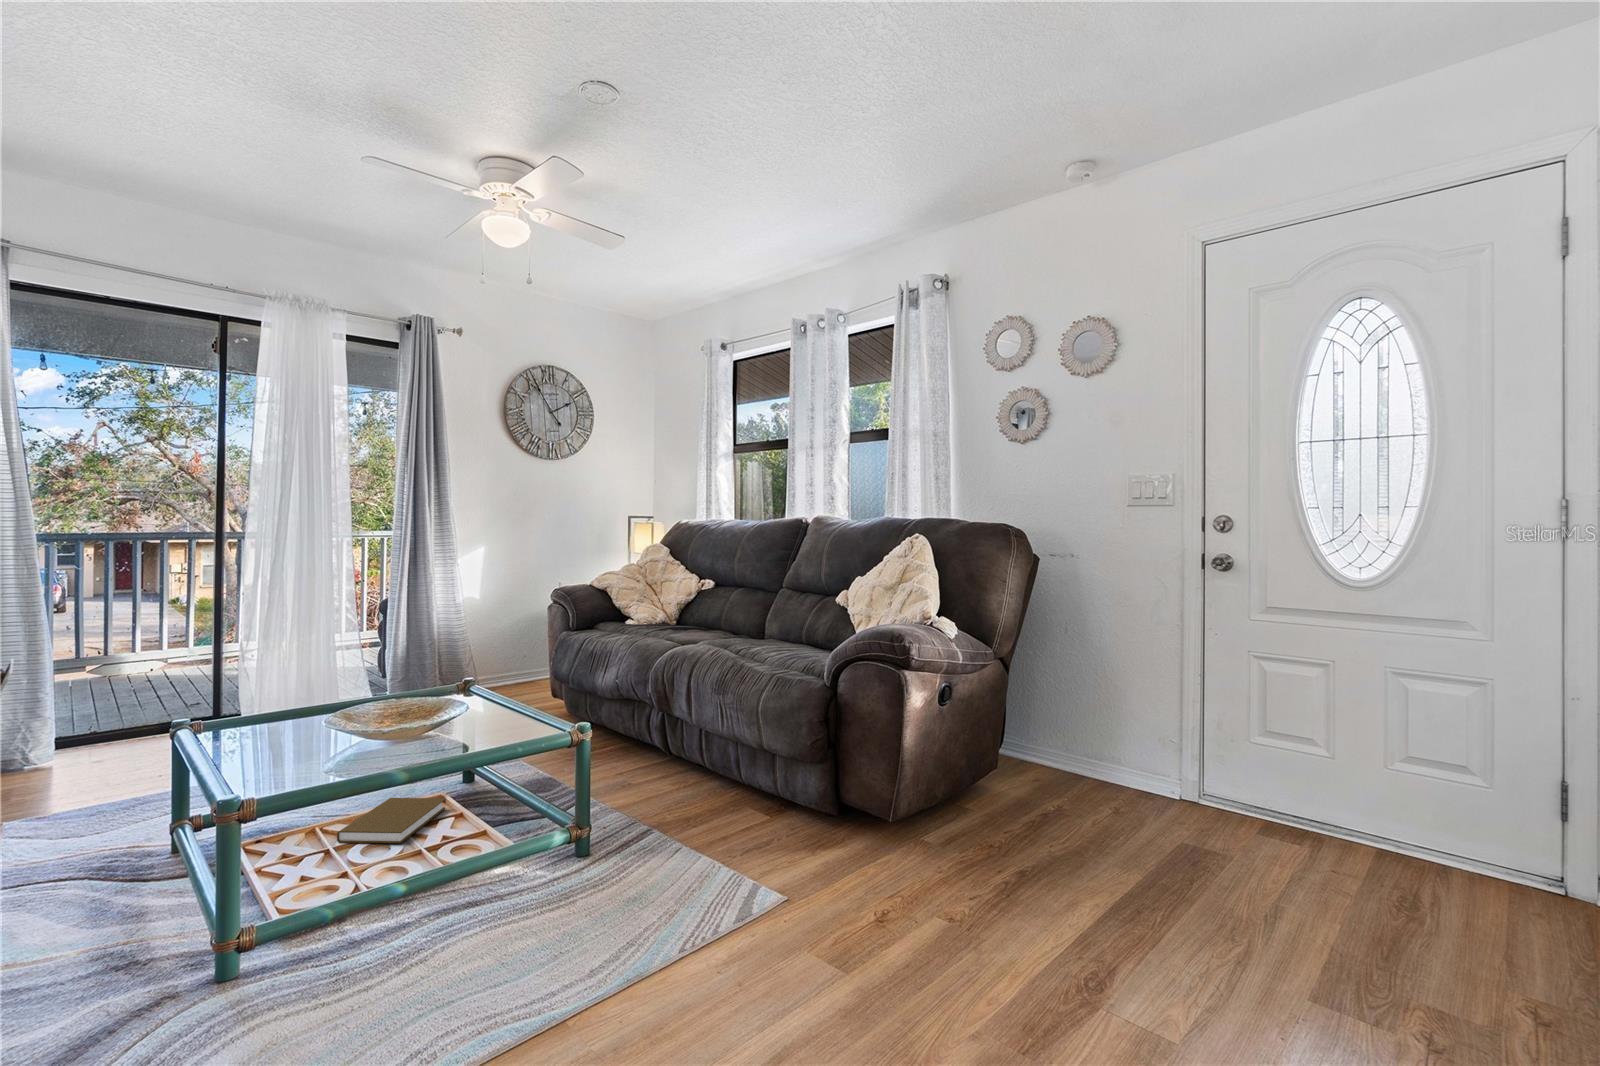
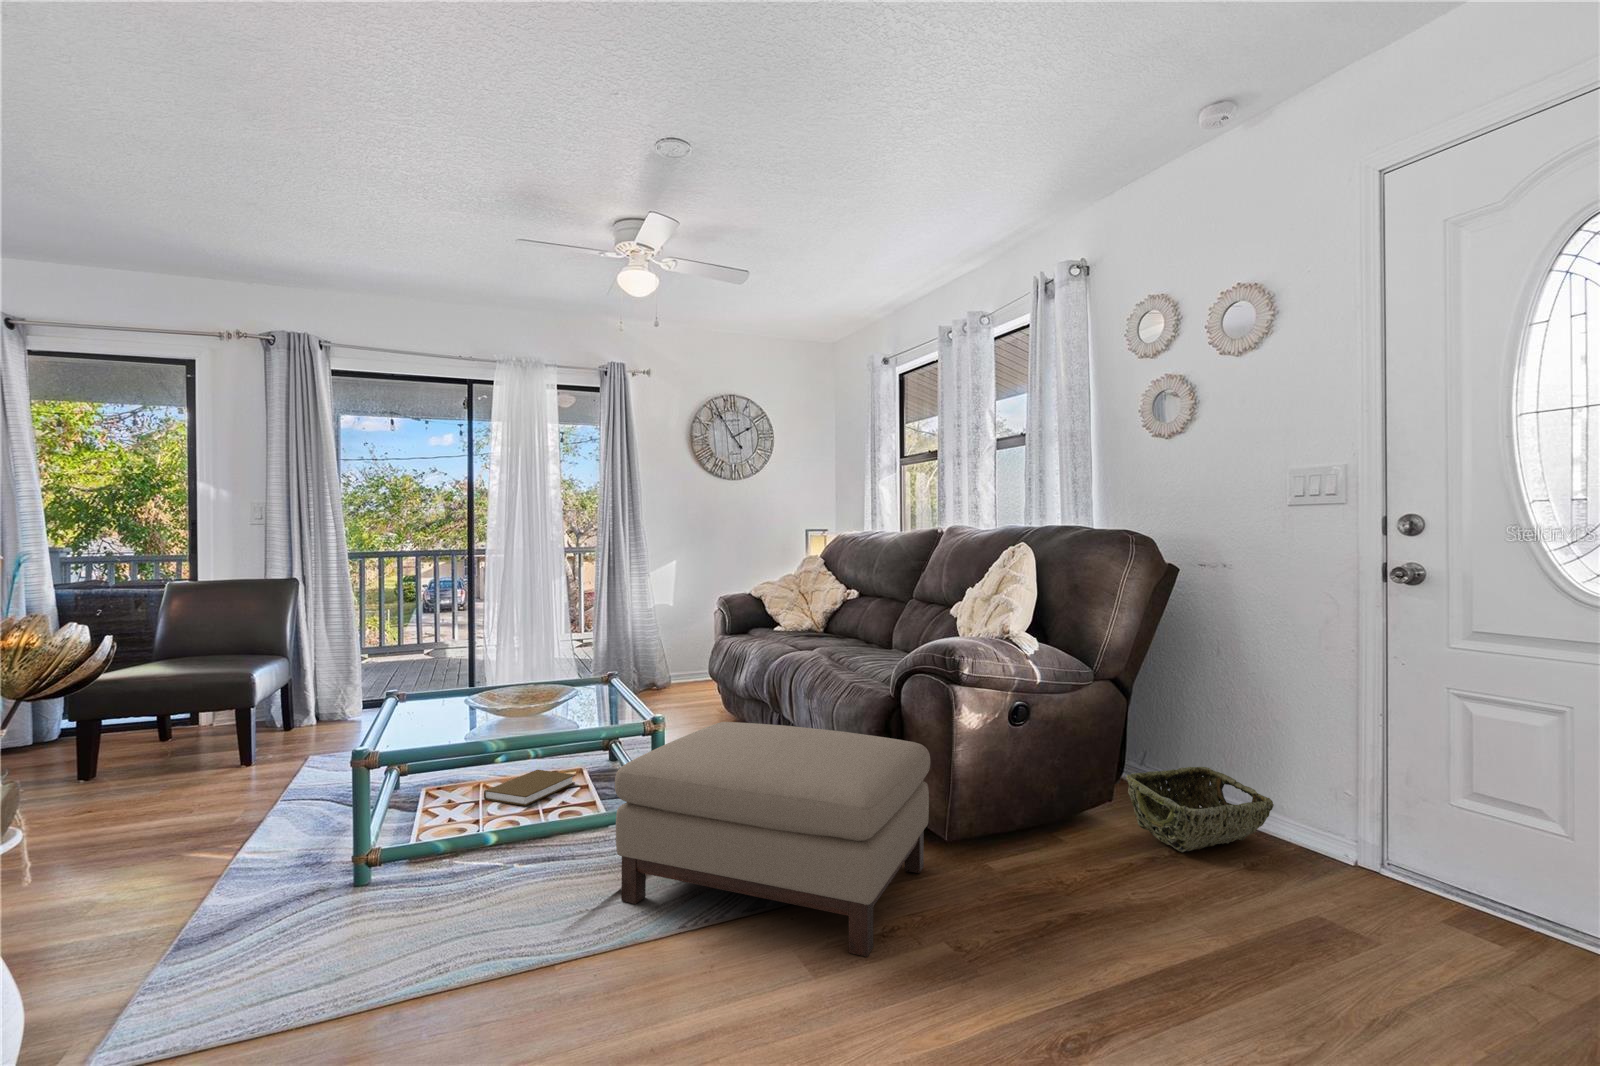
ottoman: none [586,724,895,945] -> present [615,722,930,957]
woven basket: none [1010,728,1117,803] -> present [1126,767,1274,852]

